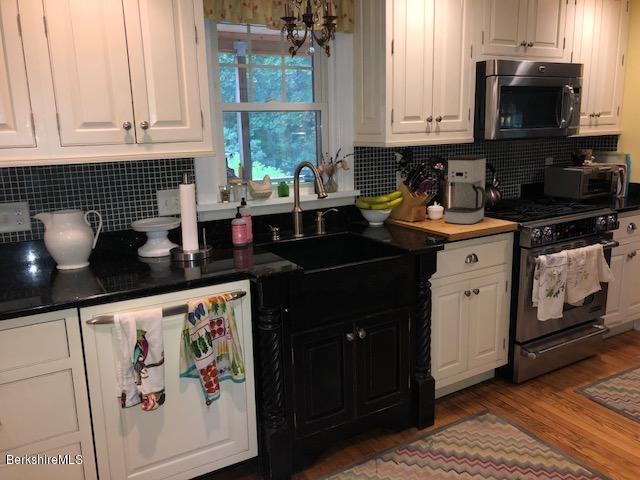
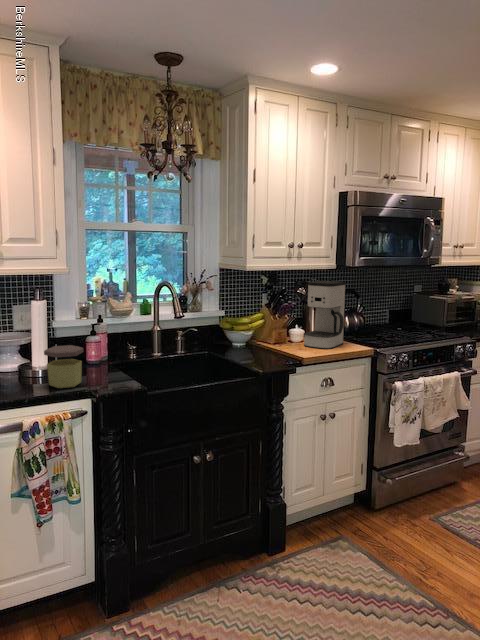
jar: none [201,228,238,271] -> present [44,345,84,388]

